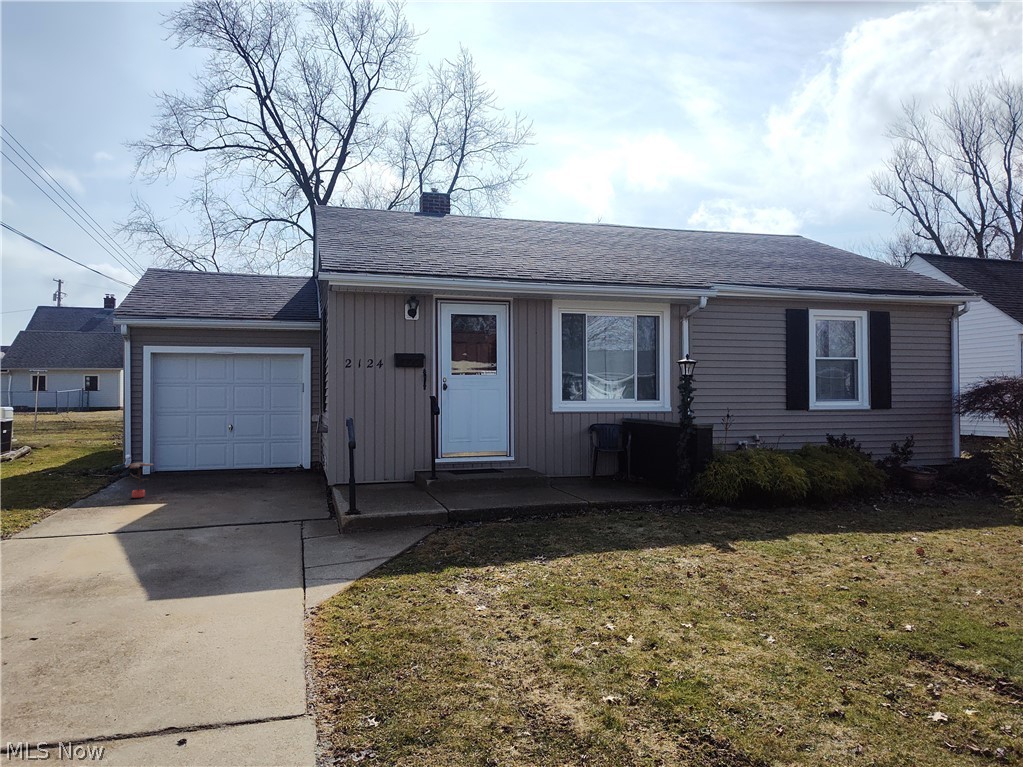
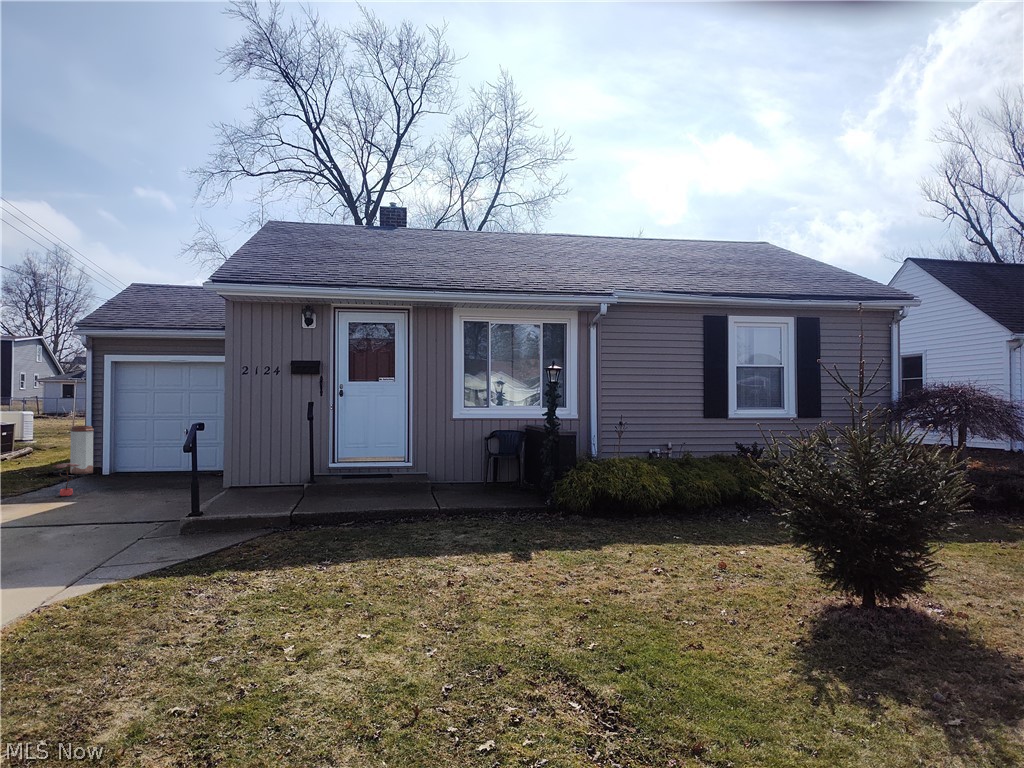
trash can: none [106,422,132,474] -> present [70,426,94,474]

